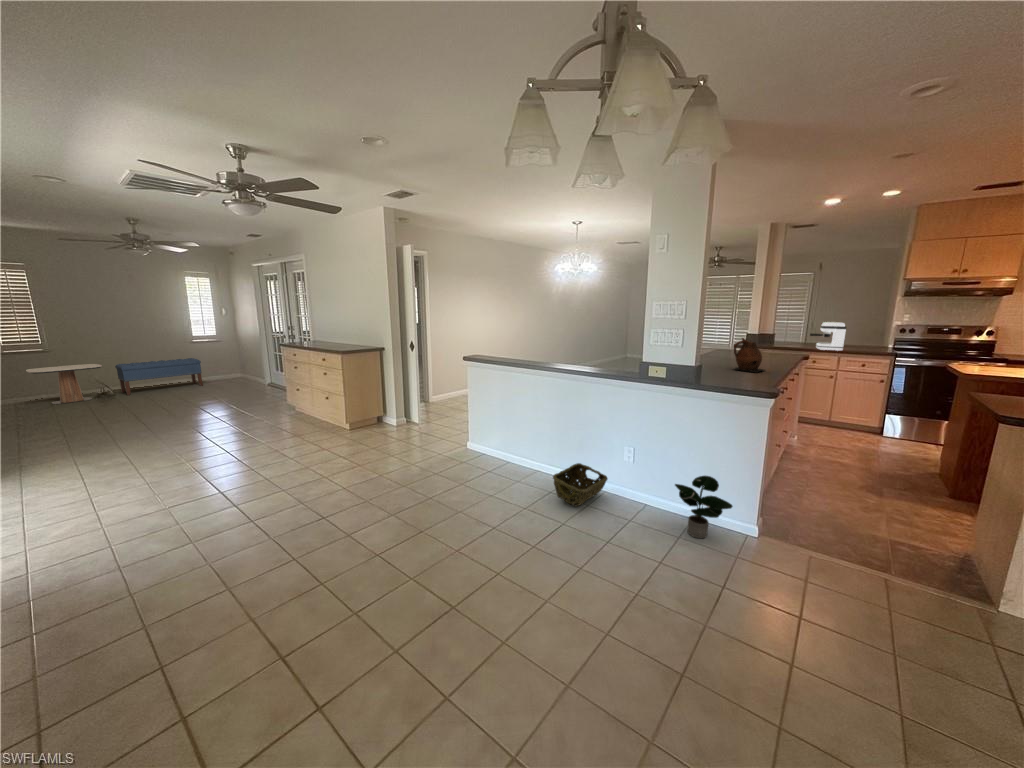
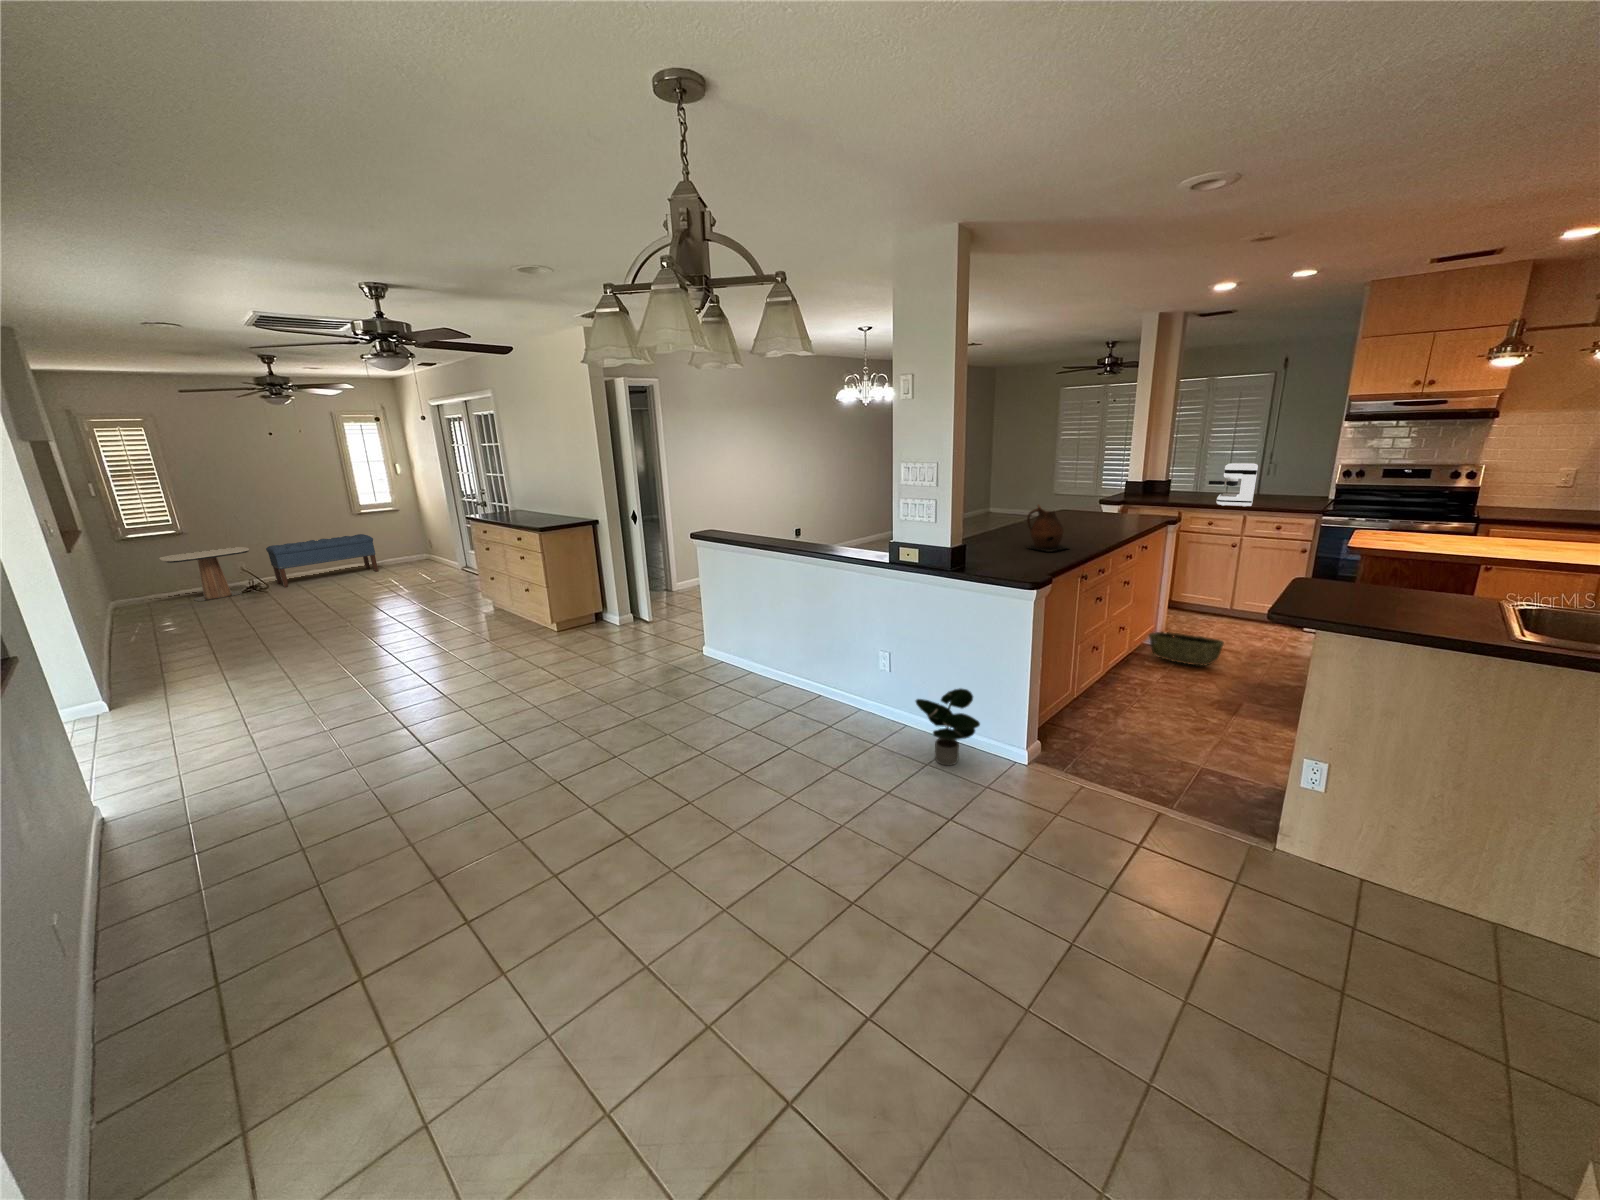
woven basket: present [553,463,608,507] -> present [1149,632,1224,666]

